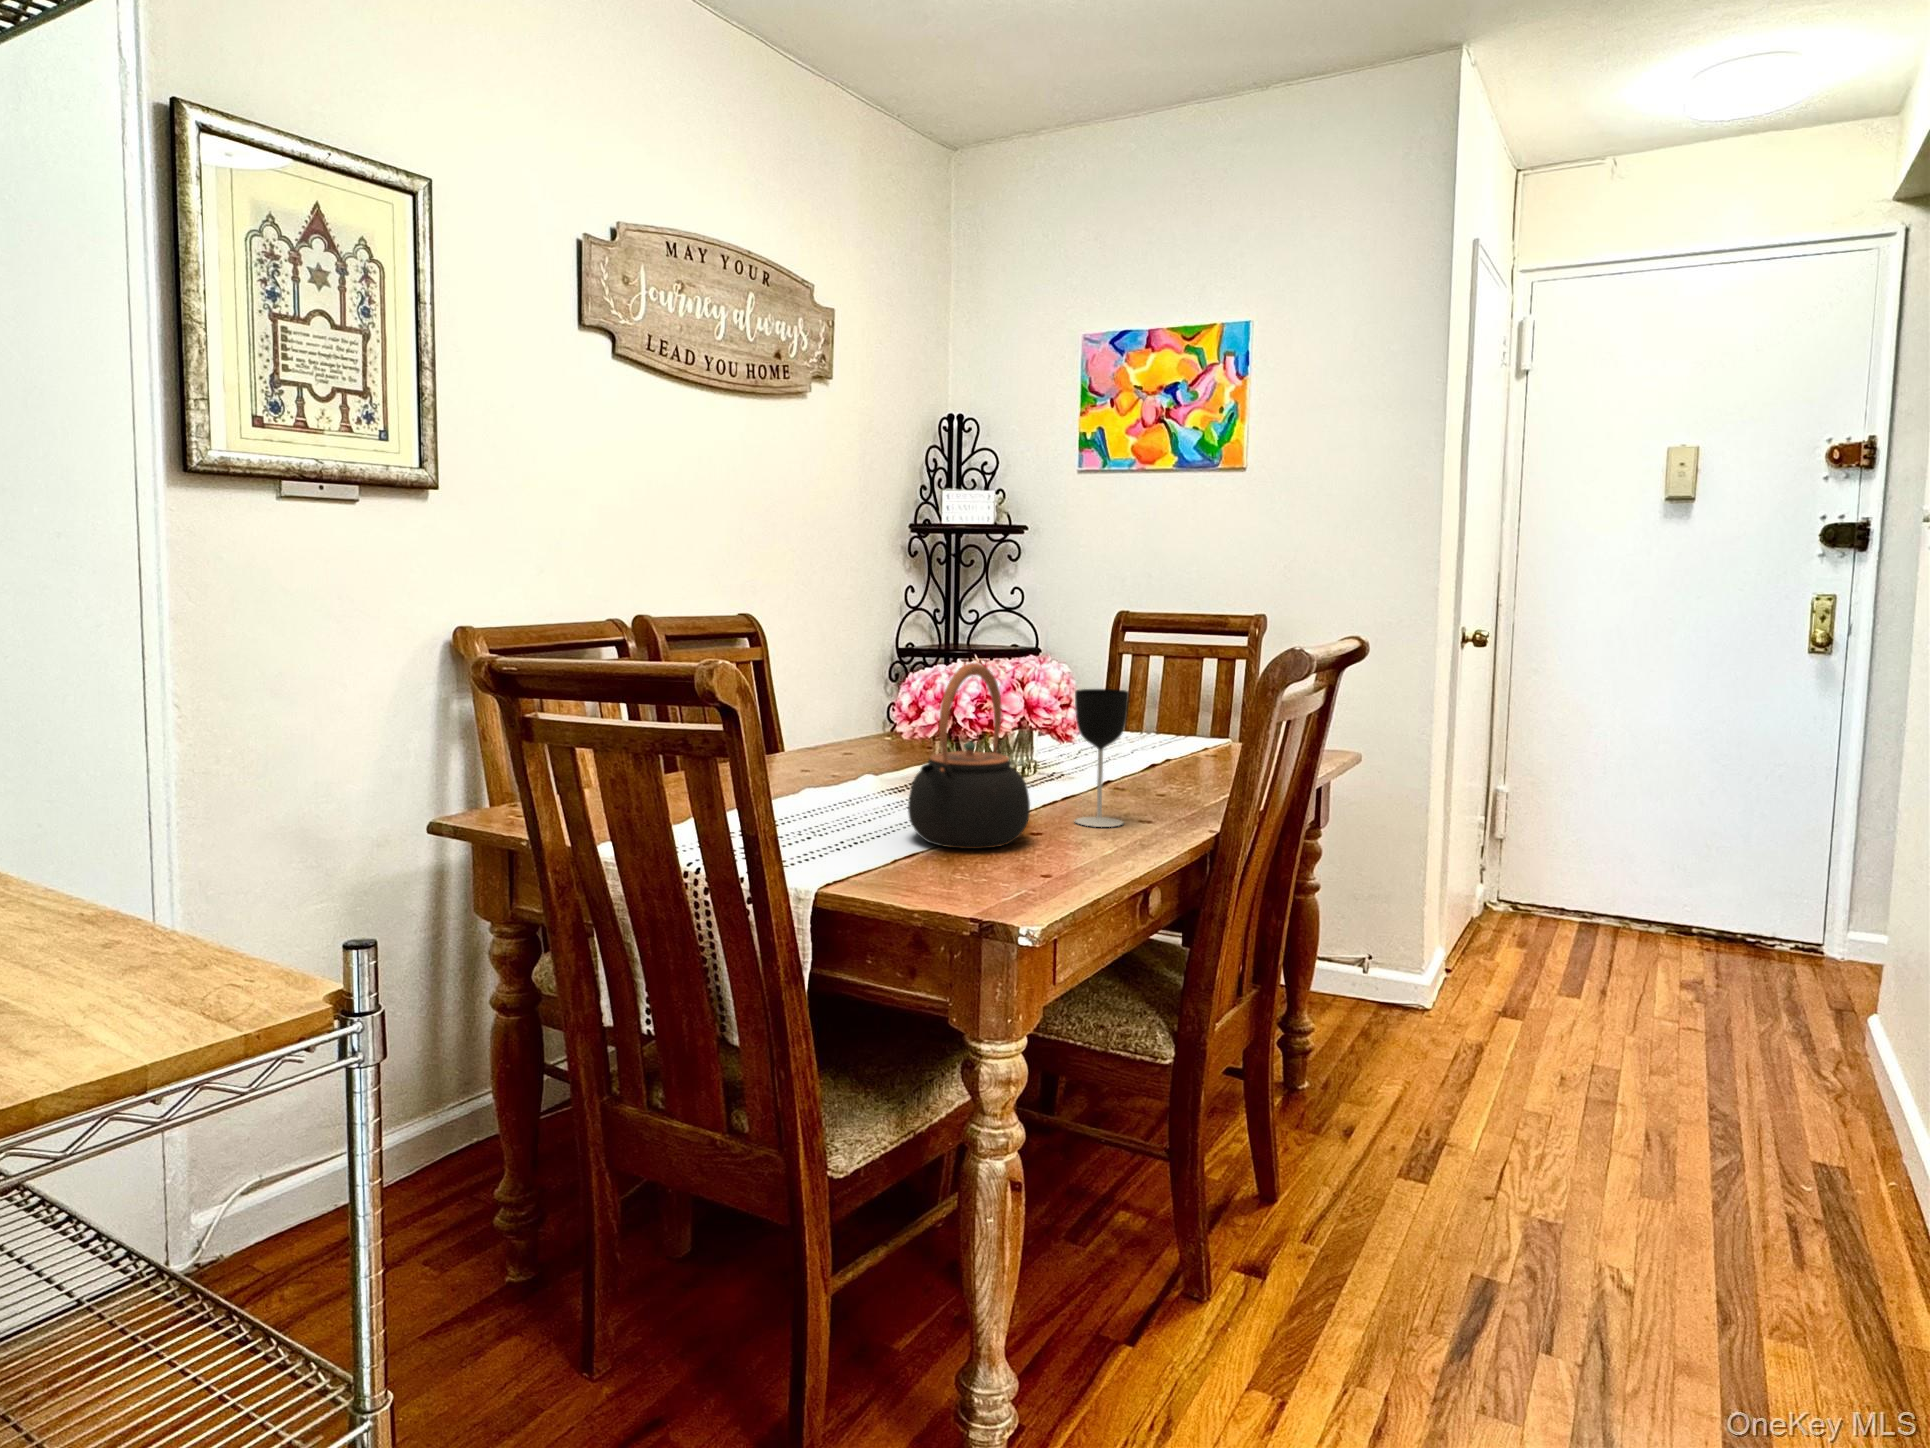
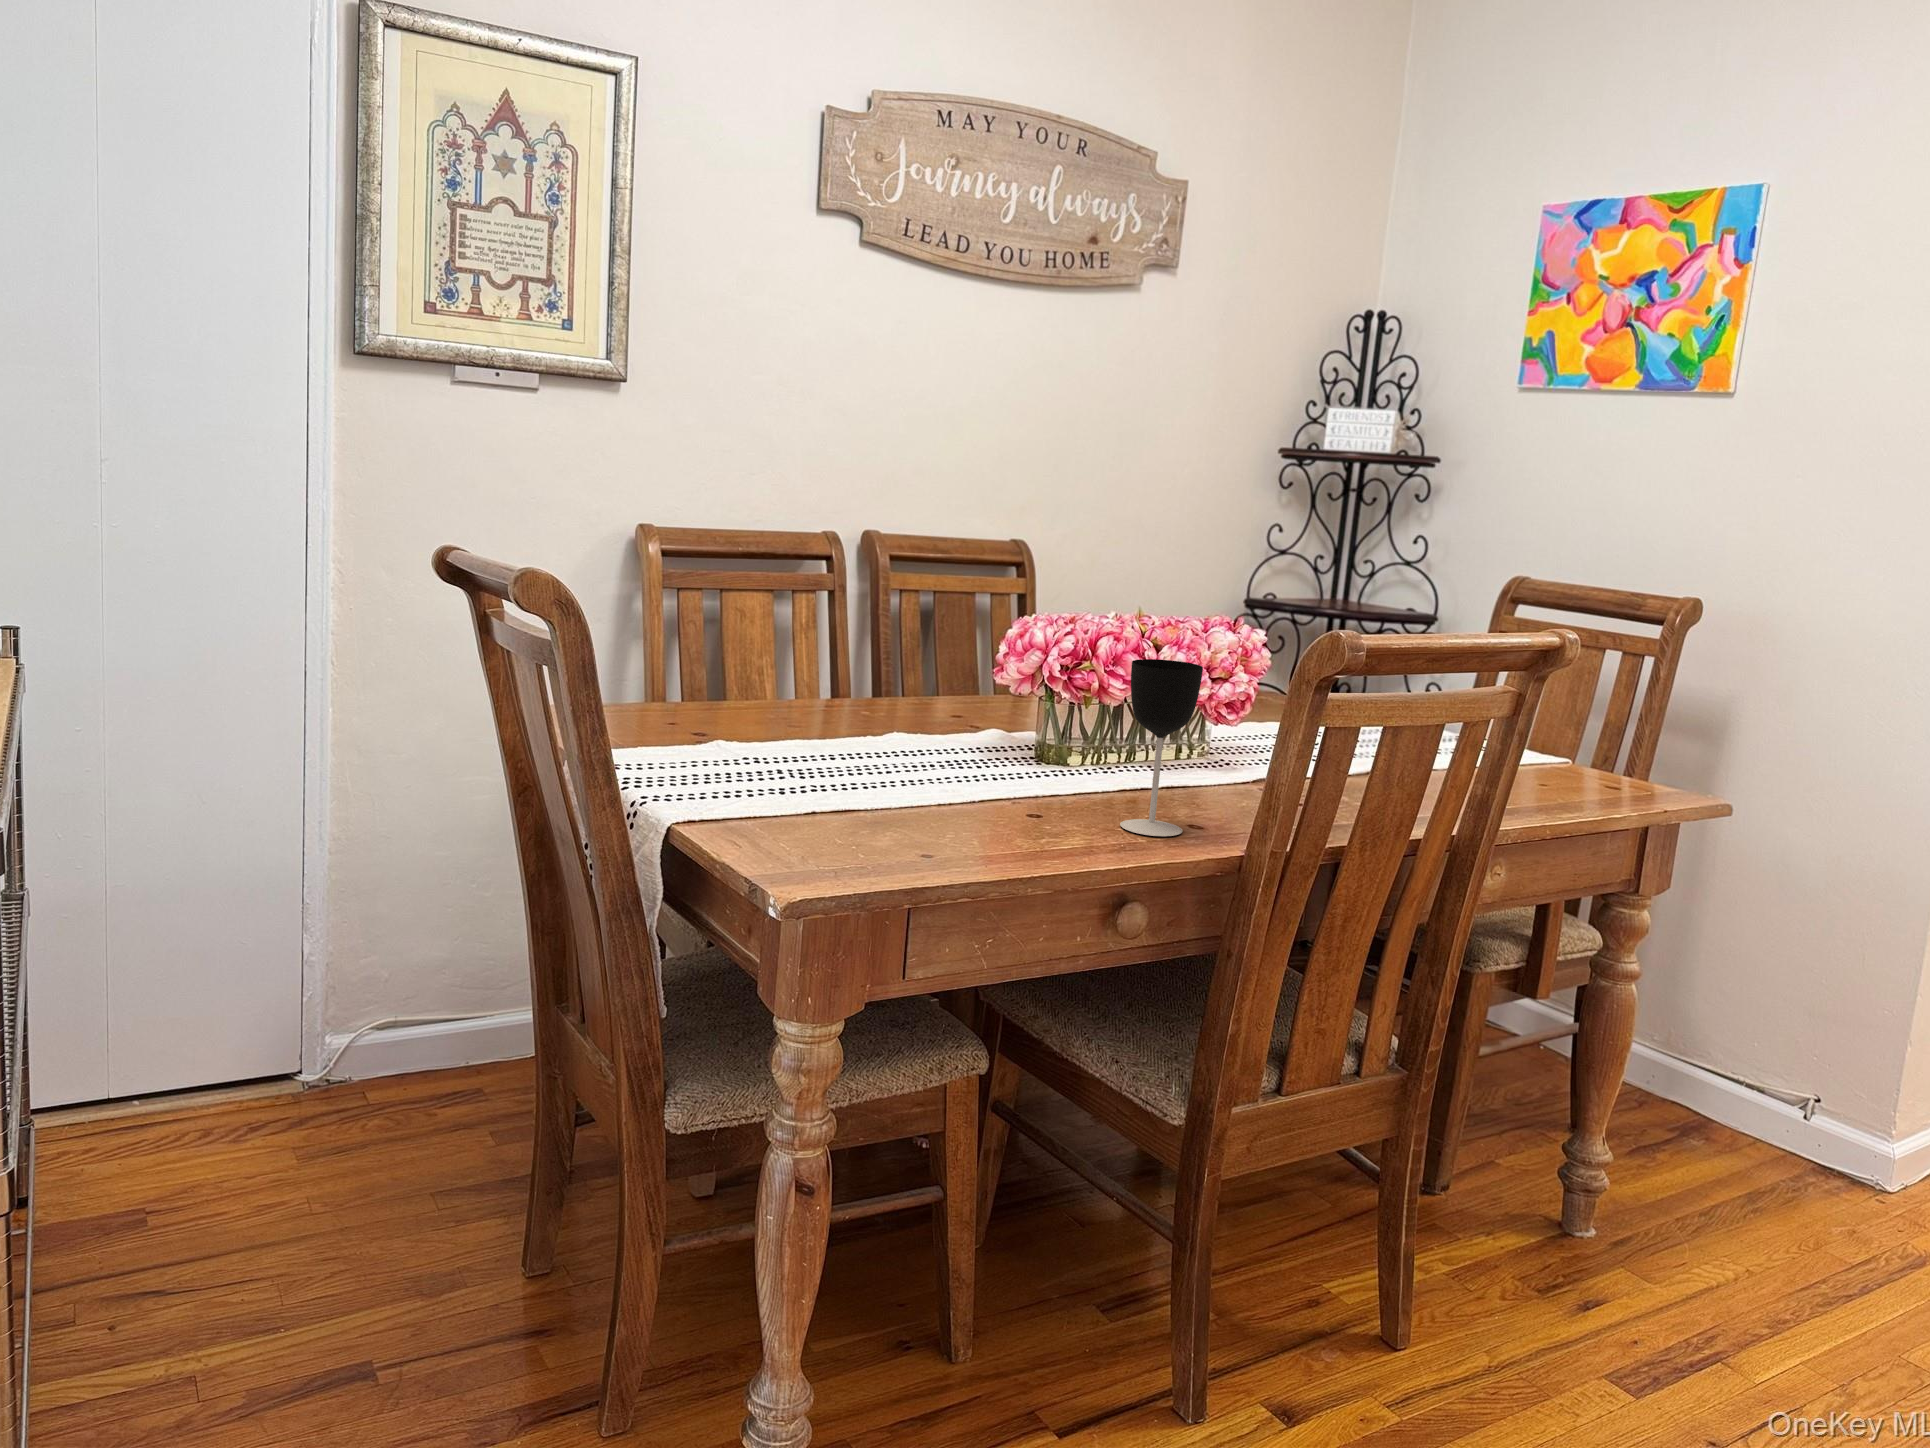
teapot: present [908,663,1030,849] -> none [864,609,1028,832]

